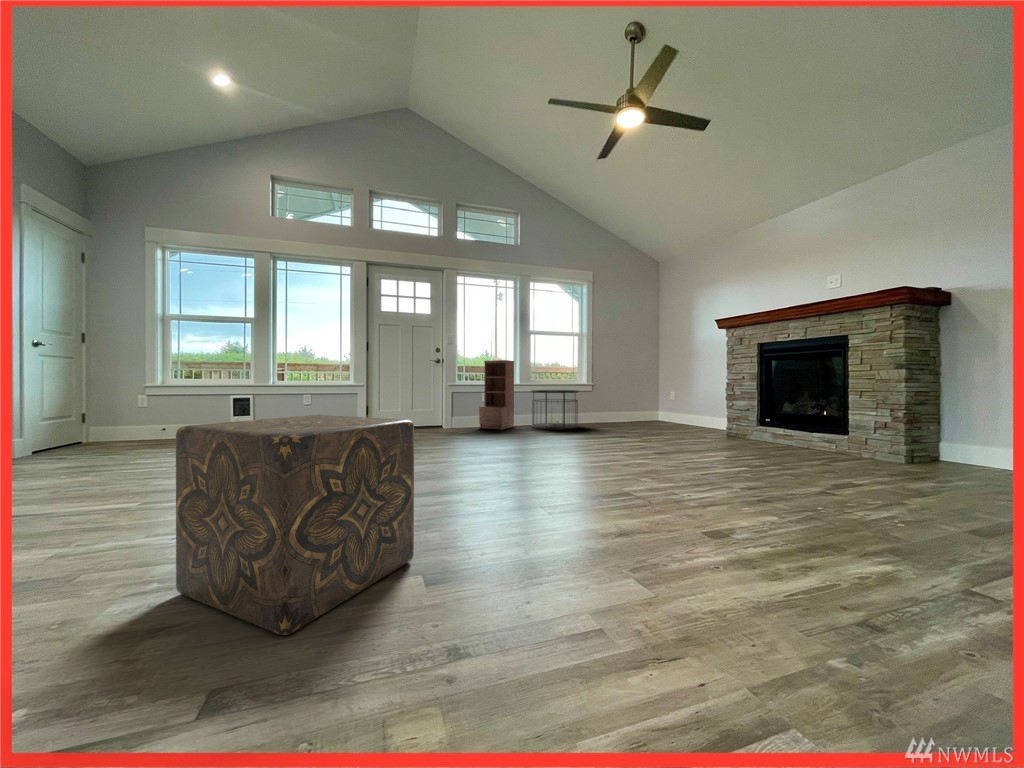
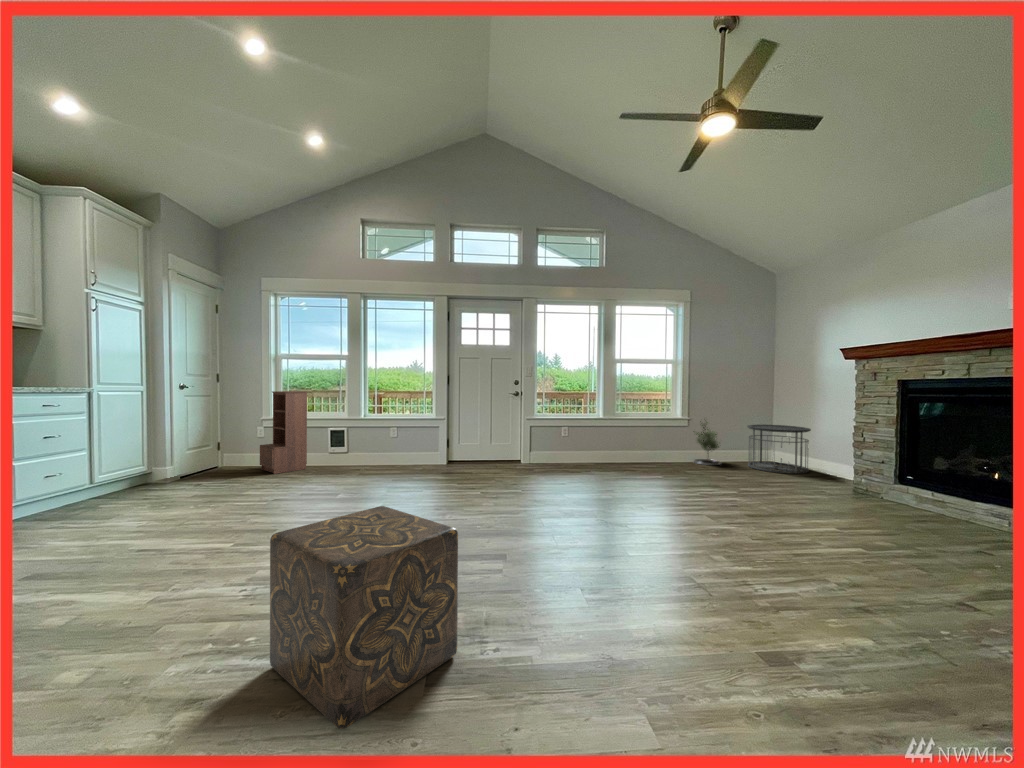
bookshelf: present [479,360,514,430] -> present [260,391,307,474]
potted tree: none [596,383,621,425] -> present [694,421,720,465]
side table: present [531,390,579,429] -> present [747,425,811,474]

